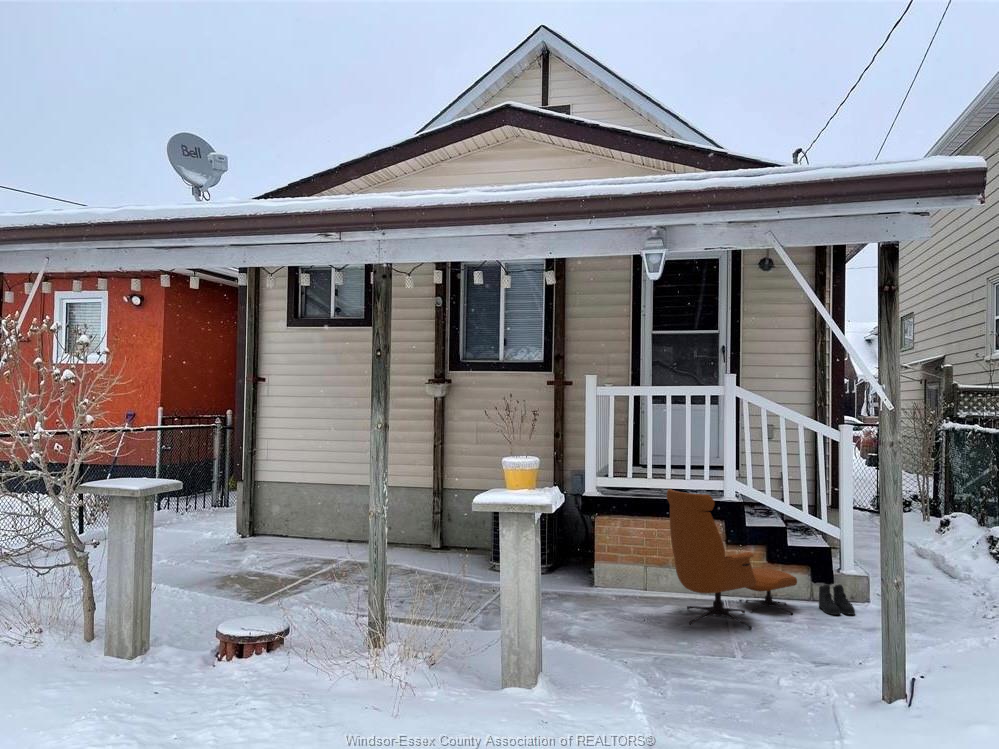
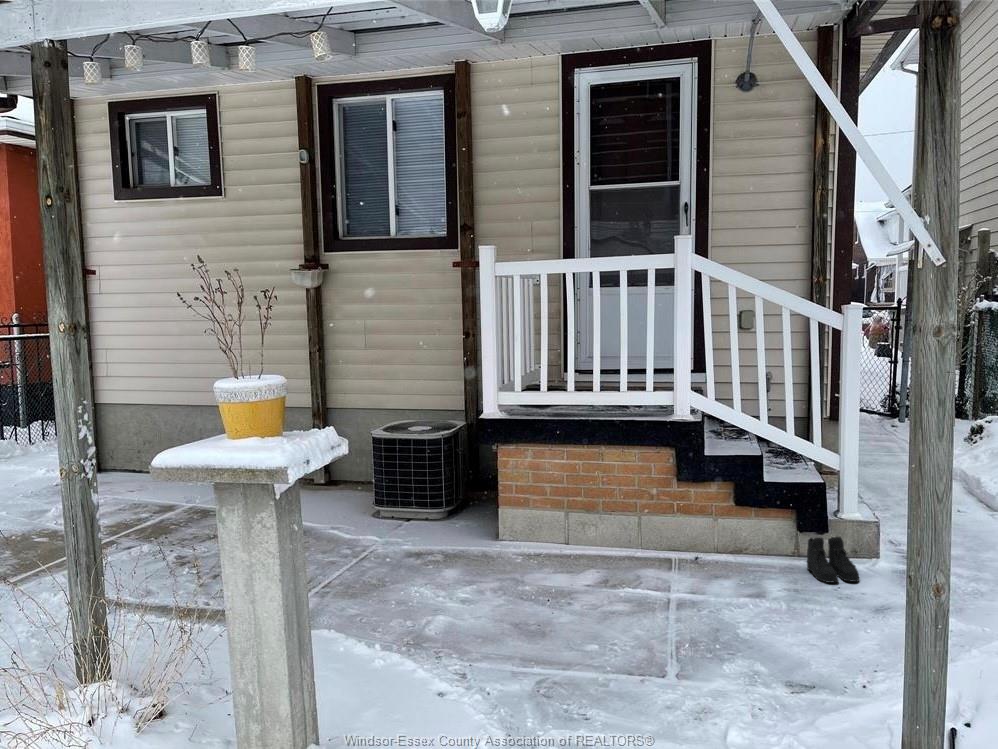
lounge chair: present [666,489,797,629] -> none [577,410,776,617]

